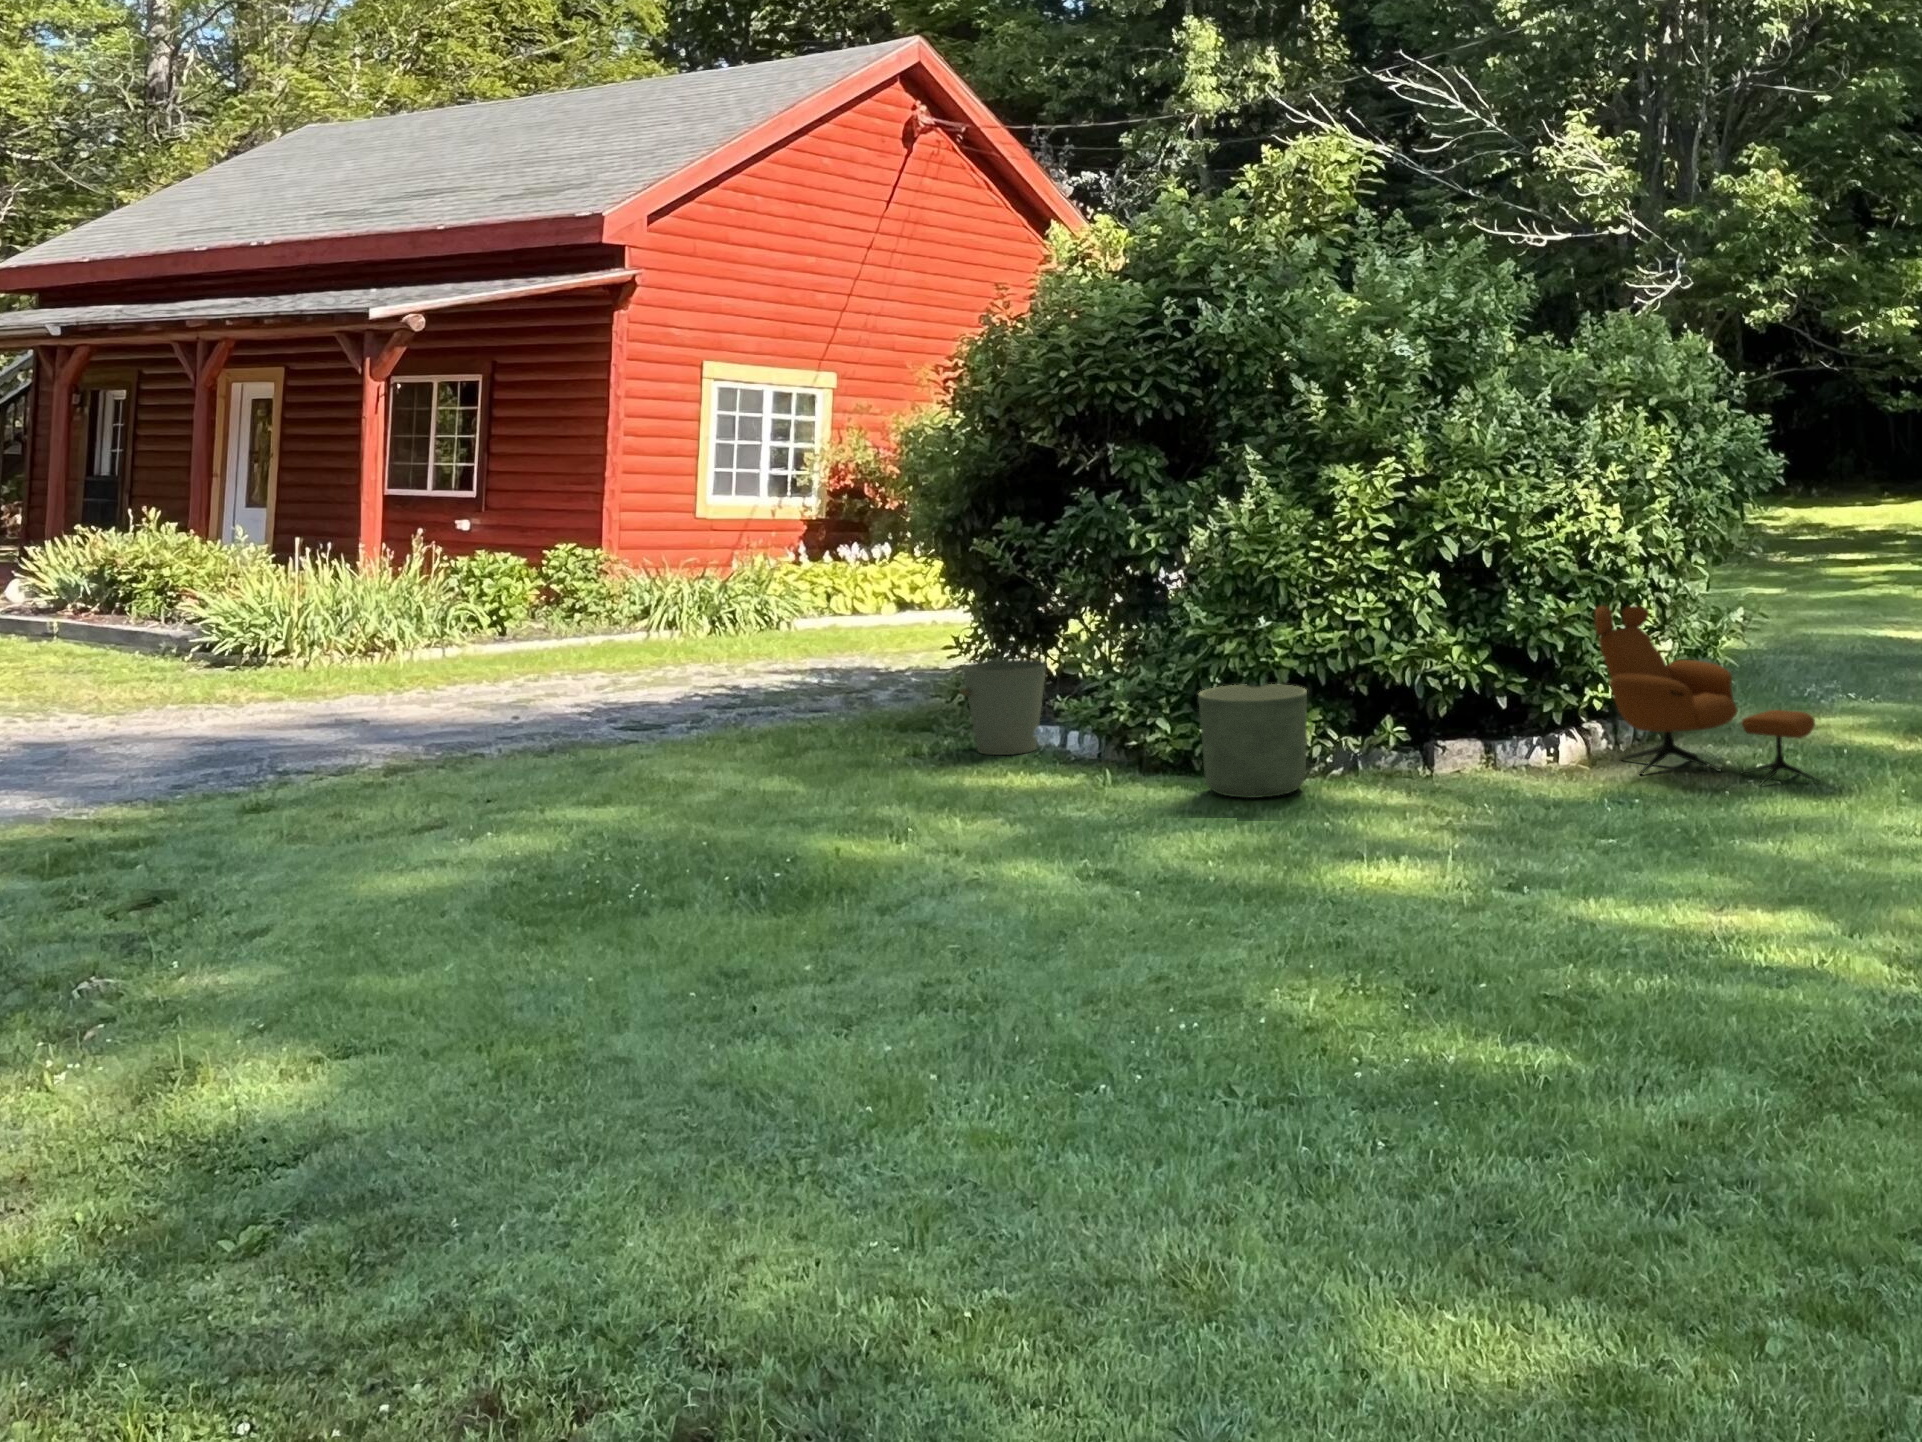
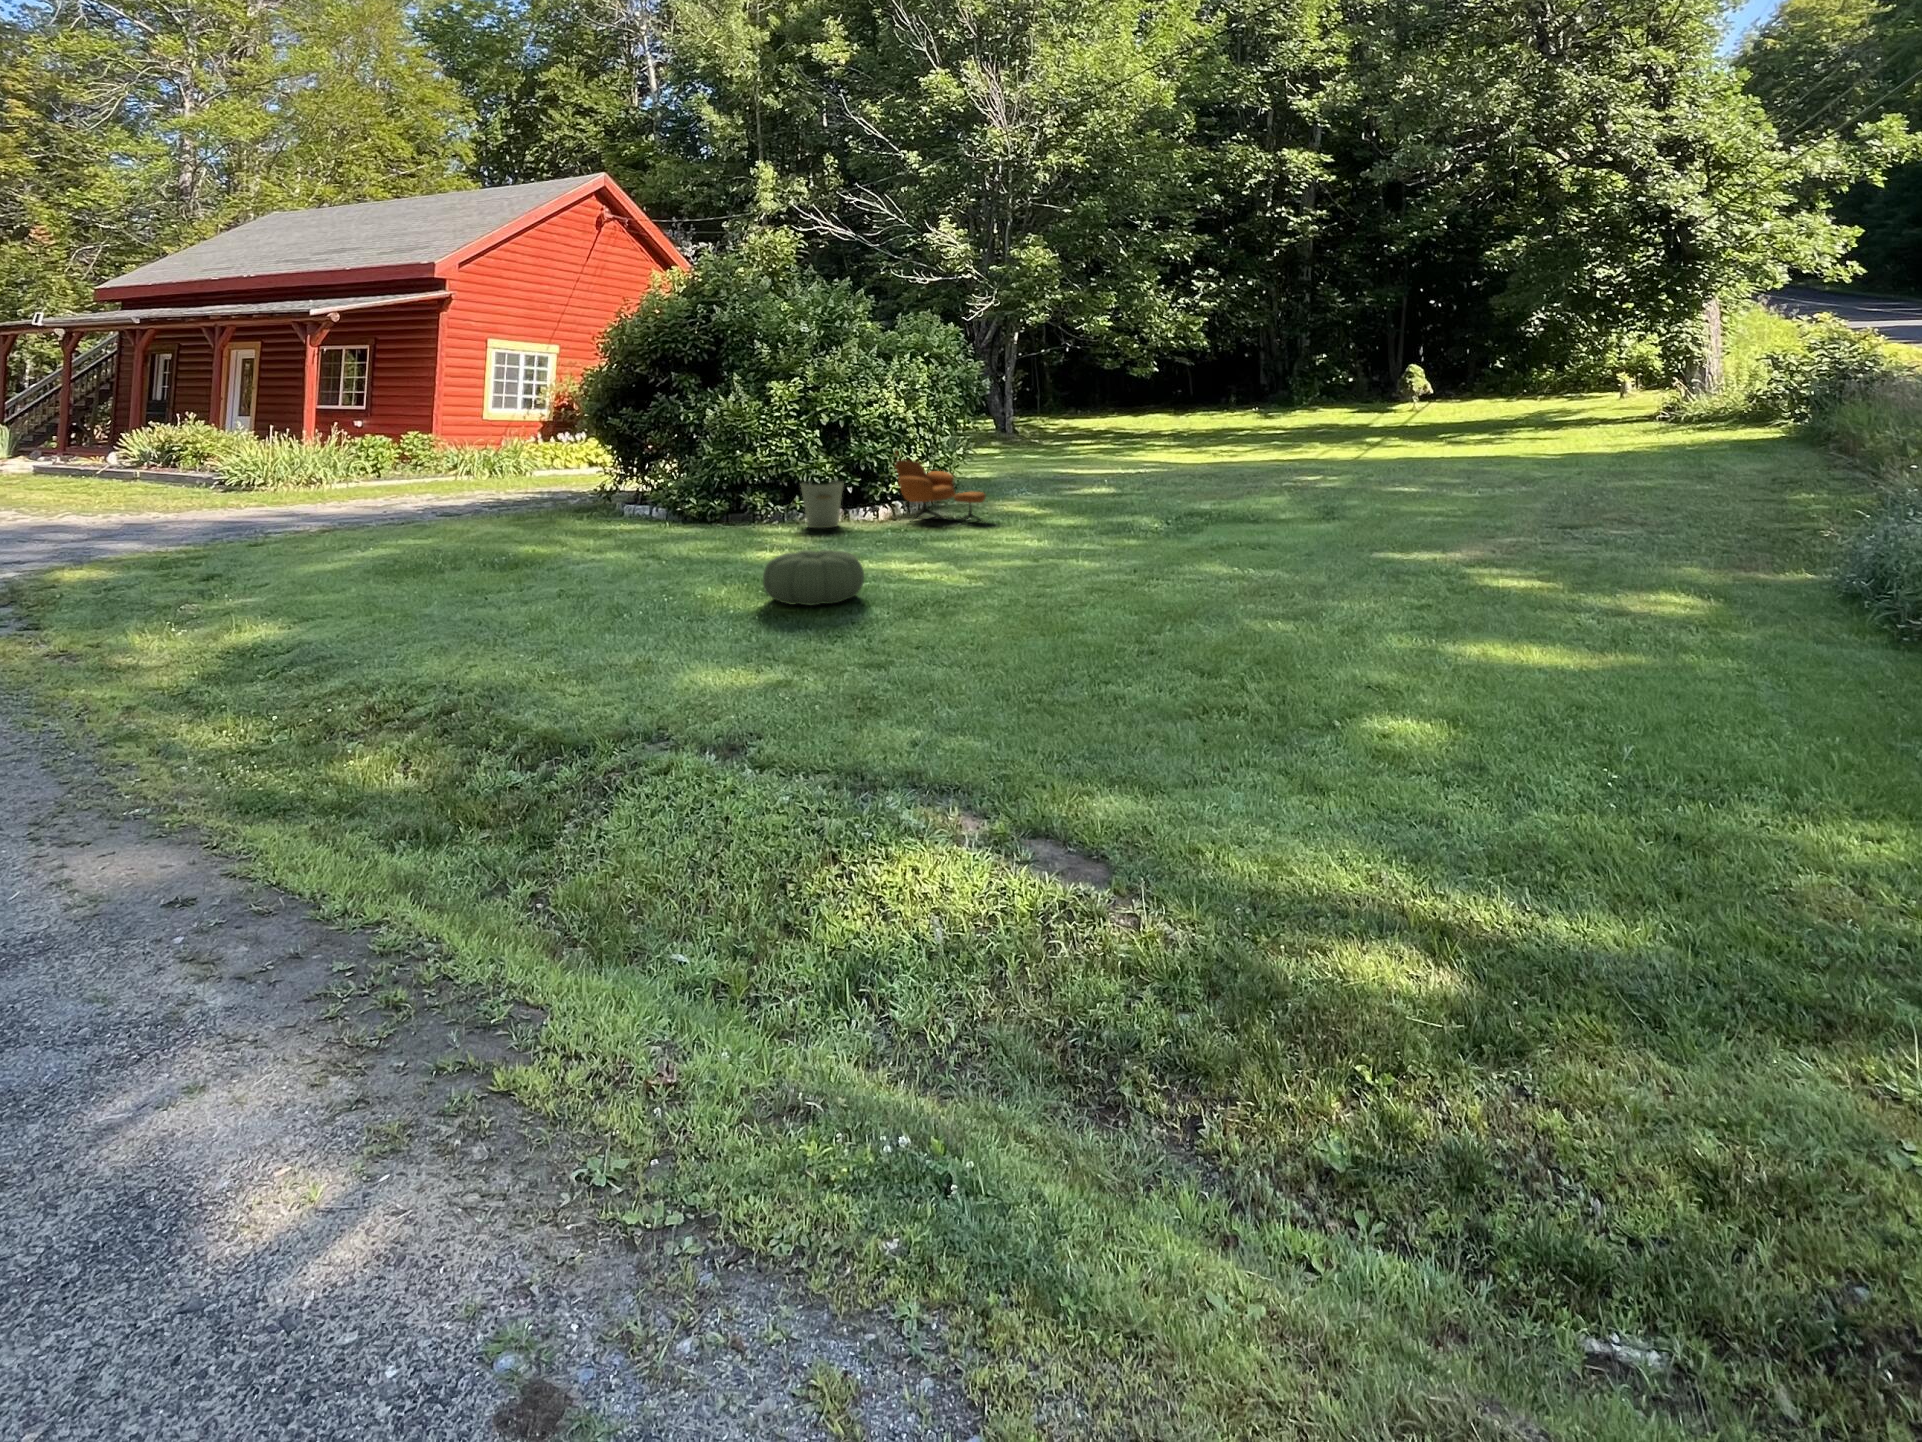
bucket: present [960,660,1046,755] -> present [800,480,843,528]
planter: present [1198,684,1307,798] -> none [707,483,757,533]
pouf: none [1435,900,1687,1054] -> present [763,550,864,606]

